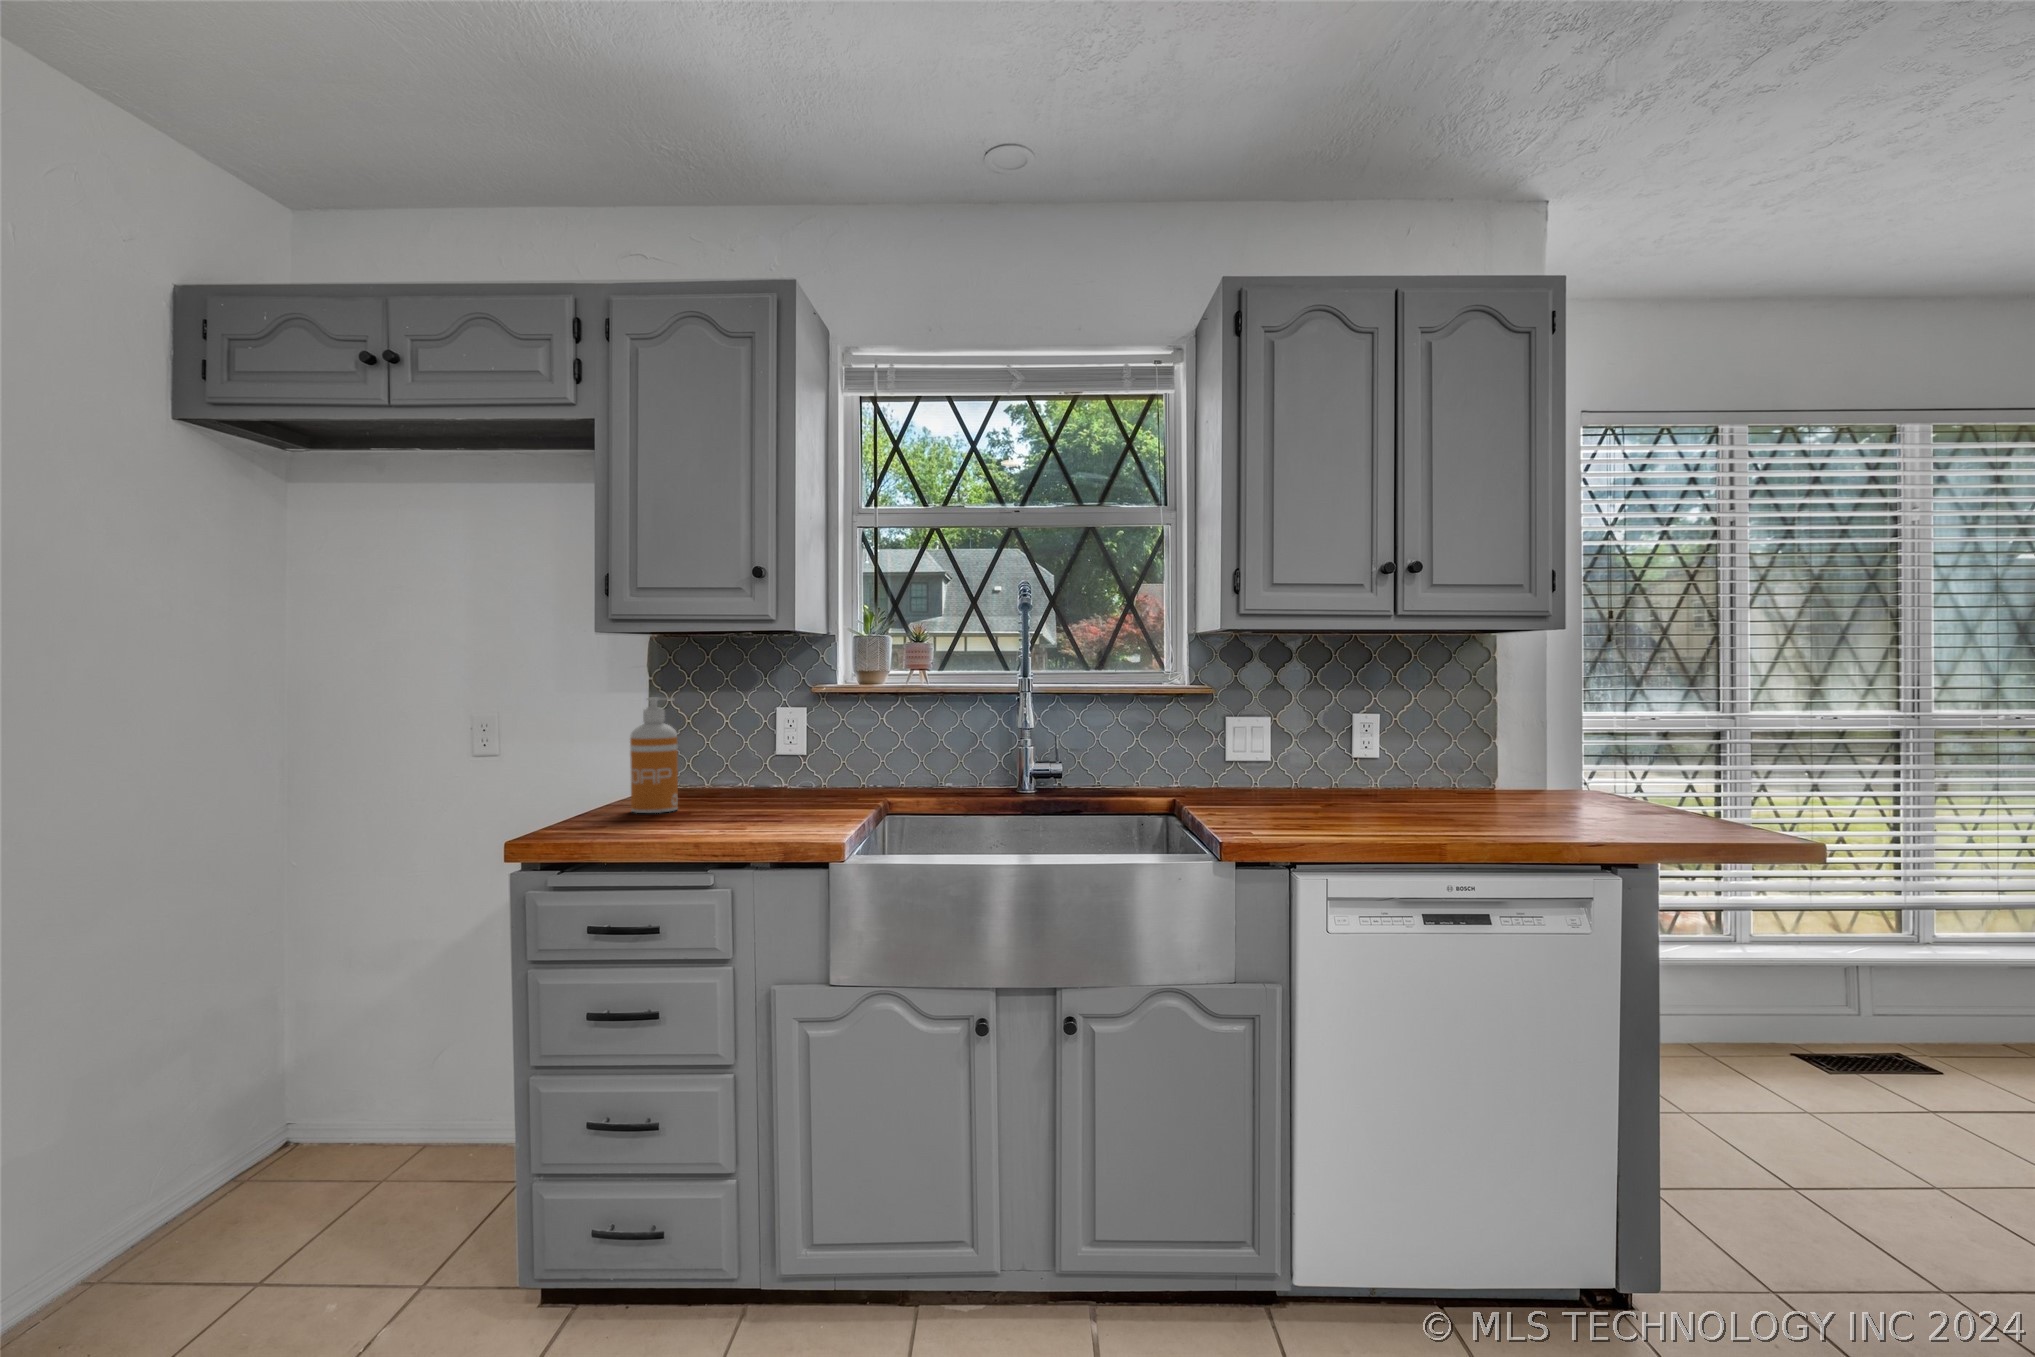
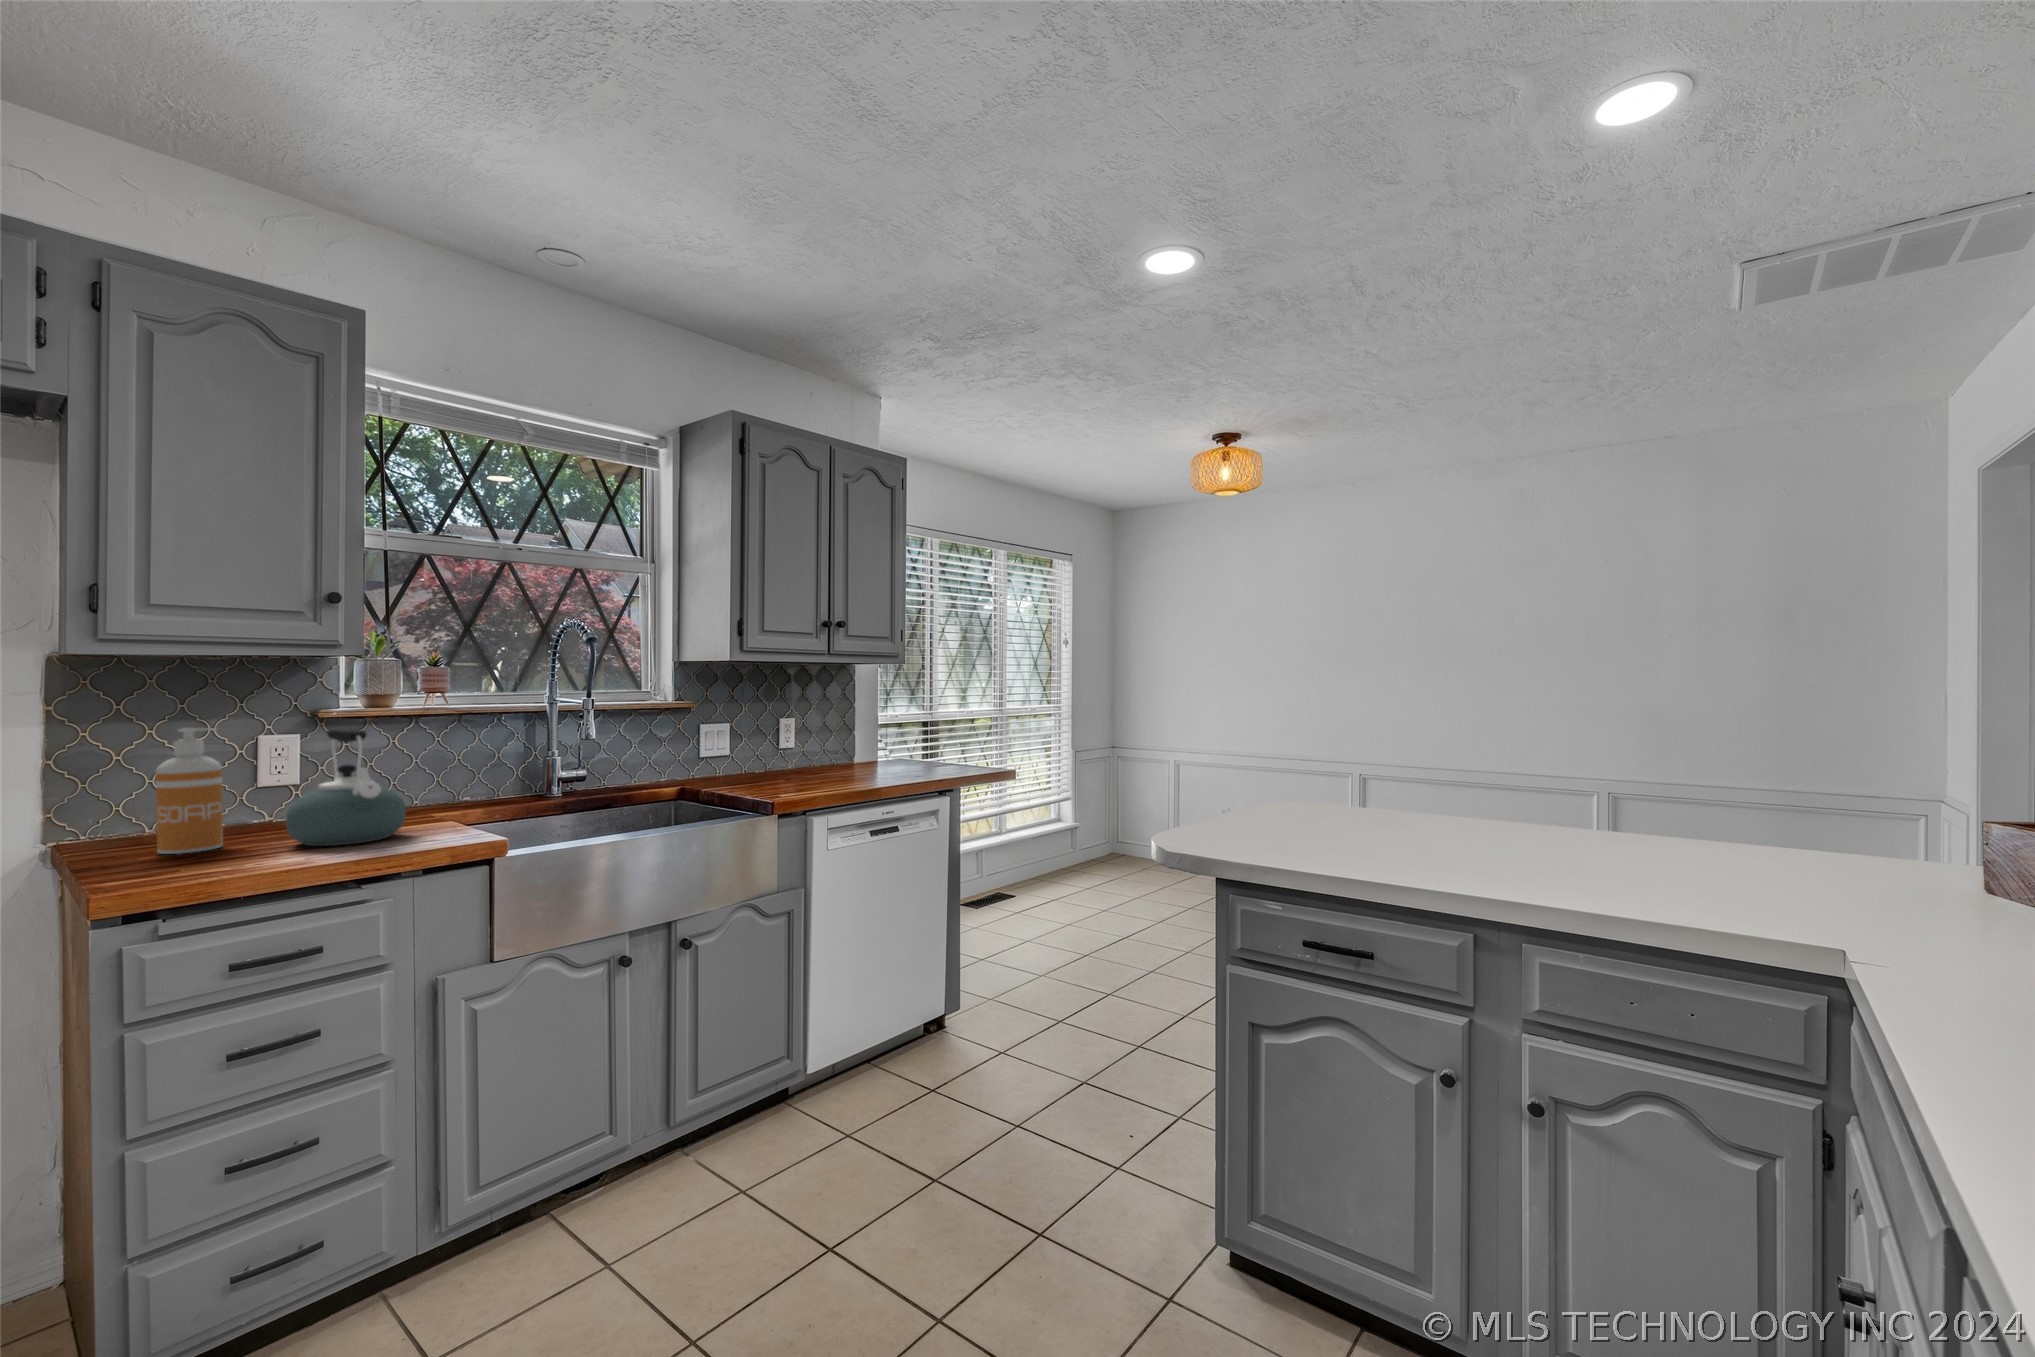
kettle: none [694,703,797,823] -> present [285,728,406,846]

